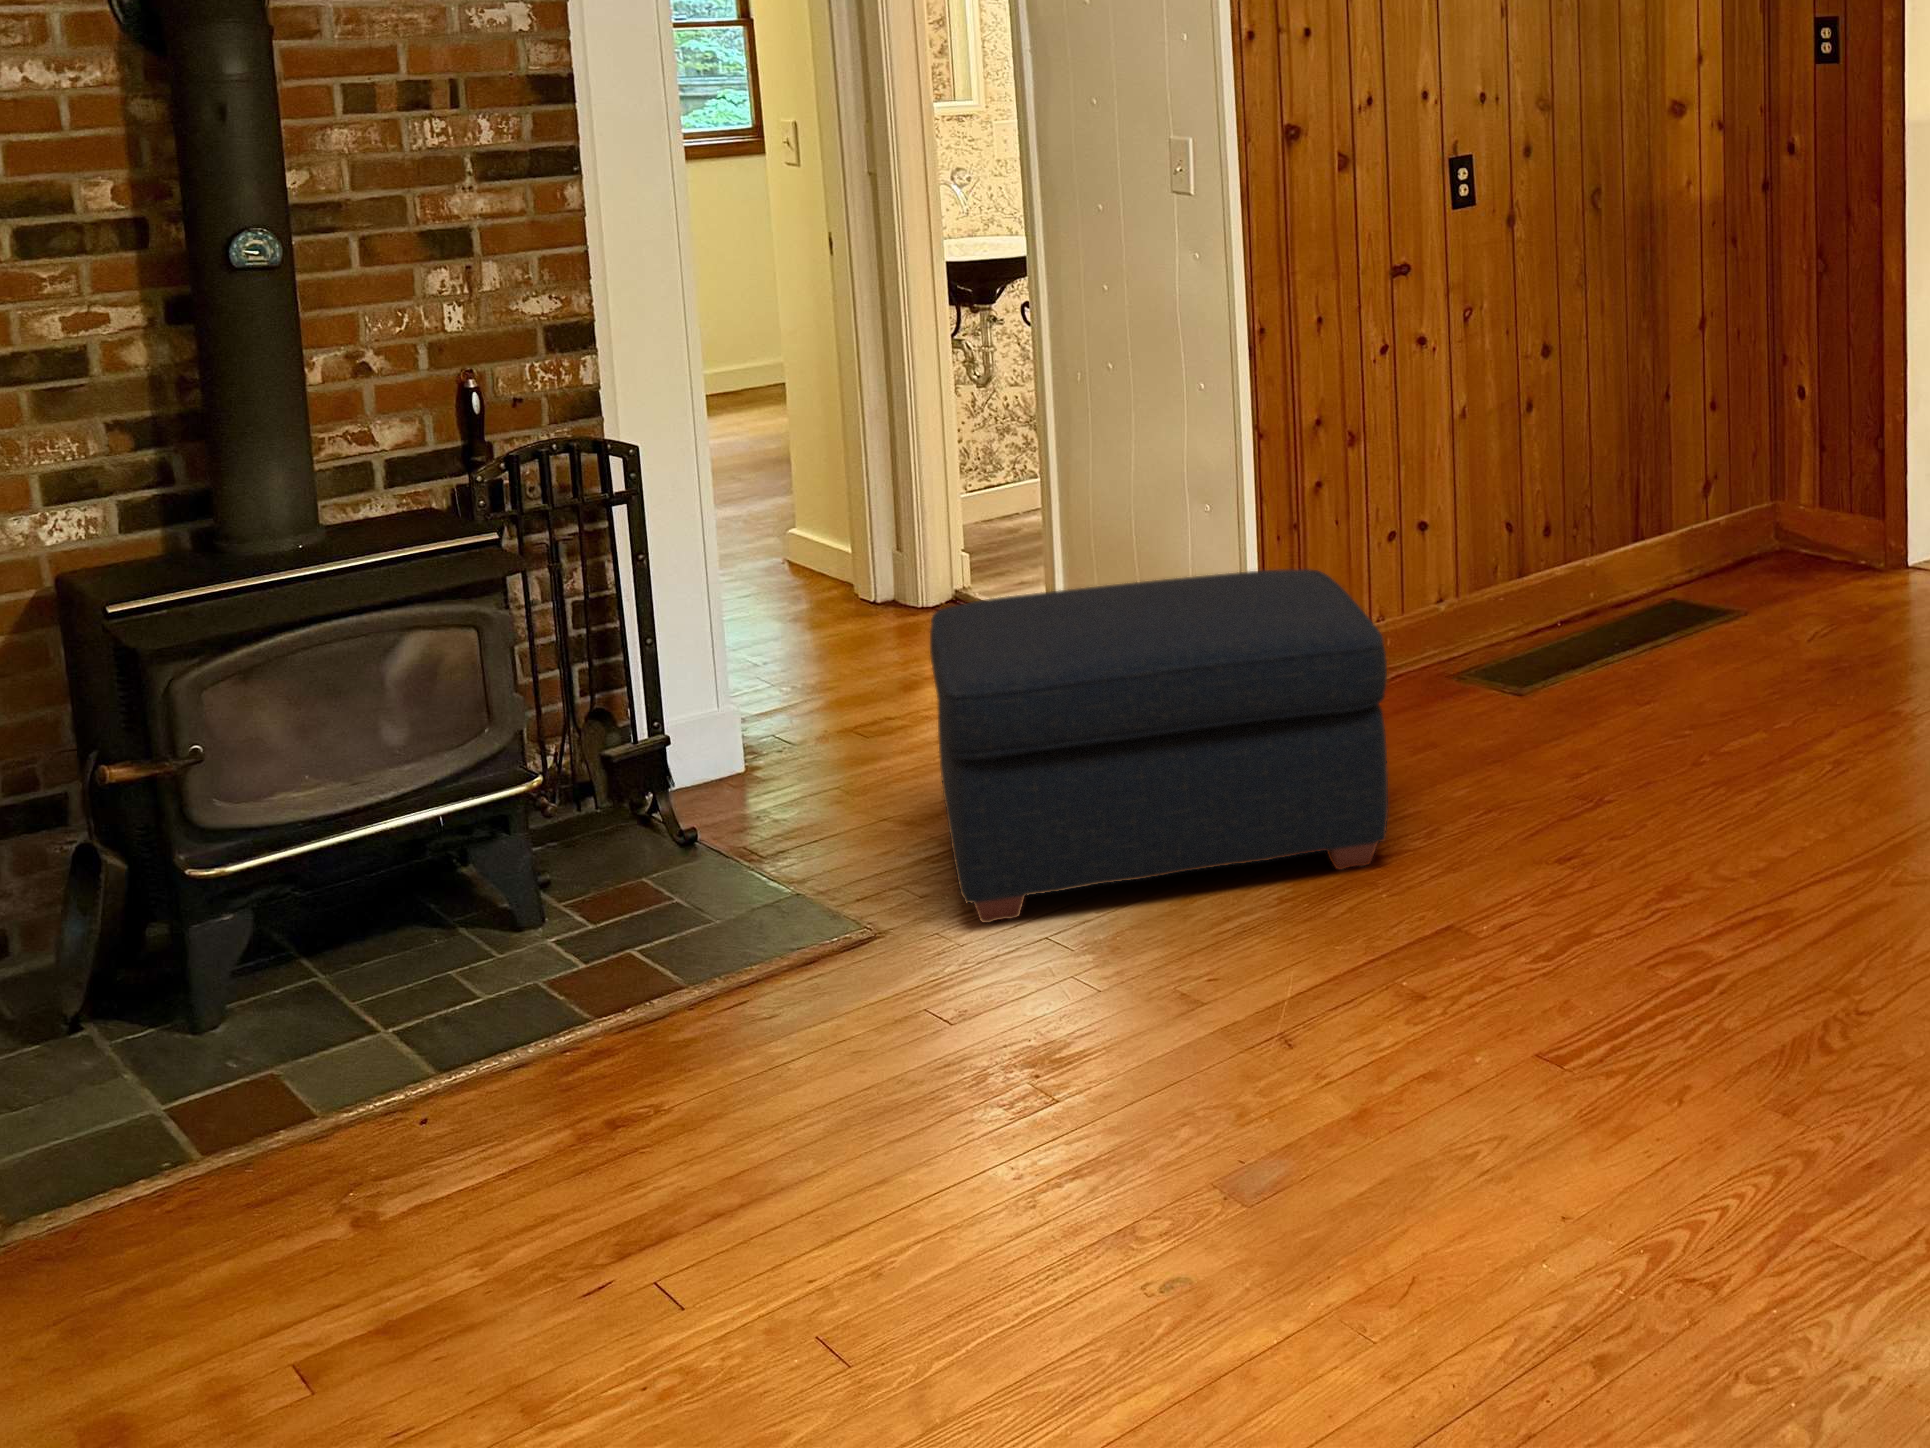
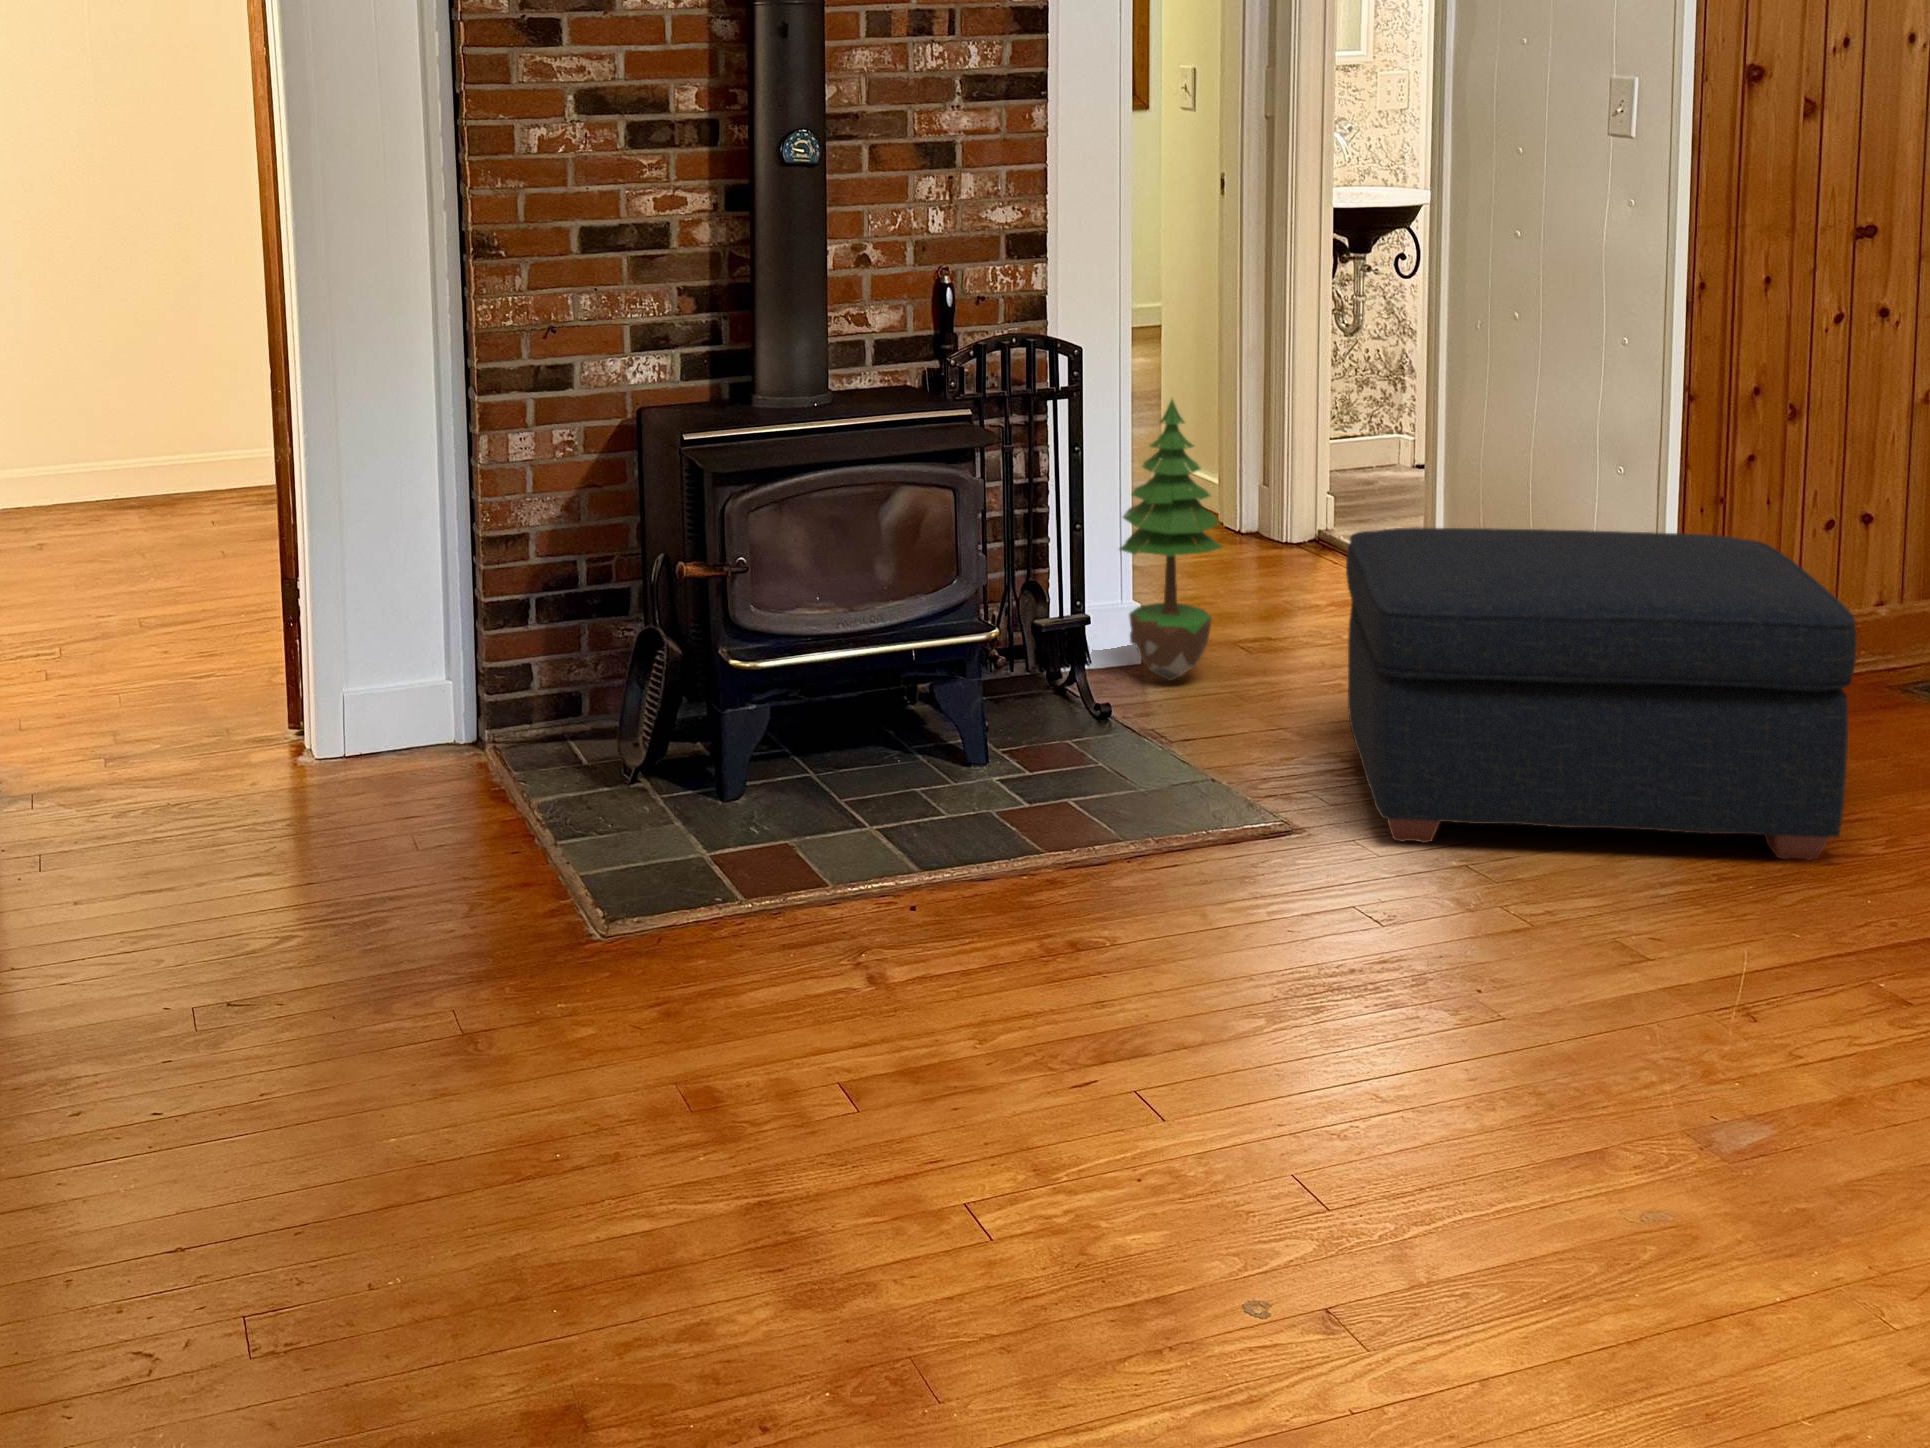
potted tree: none [699,486,816,785] -> present [1120,400,1222,681]

